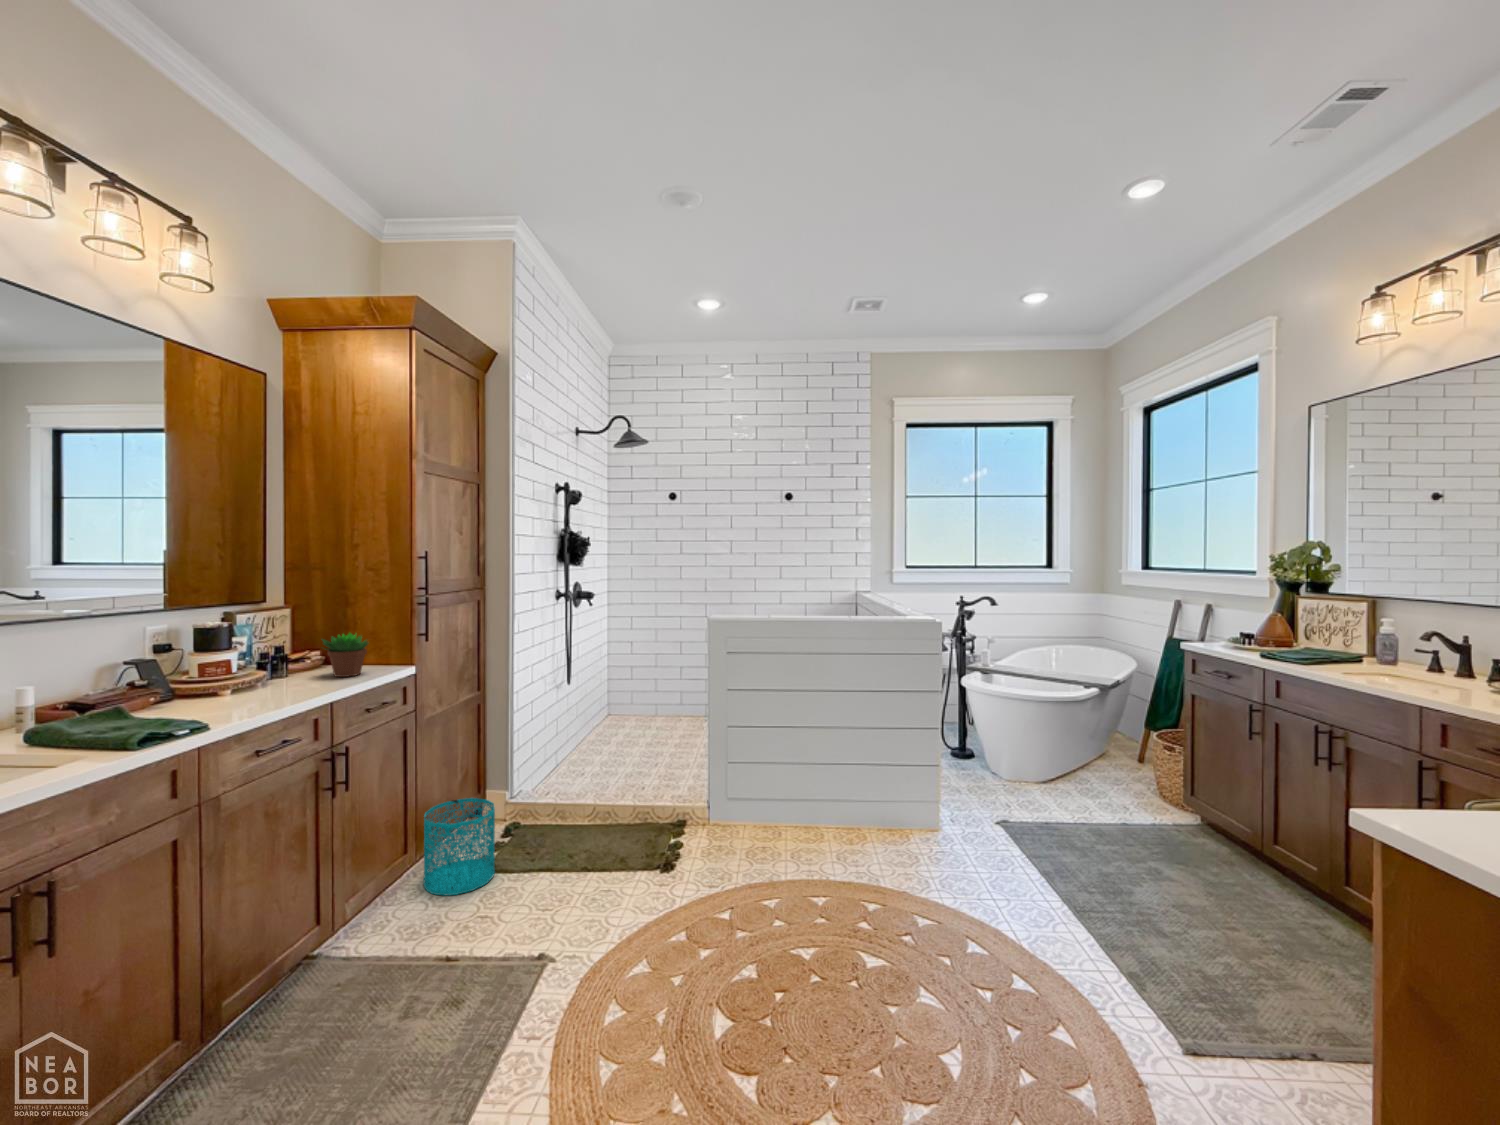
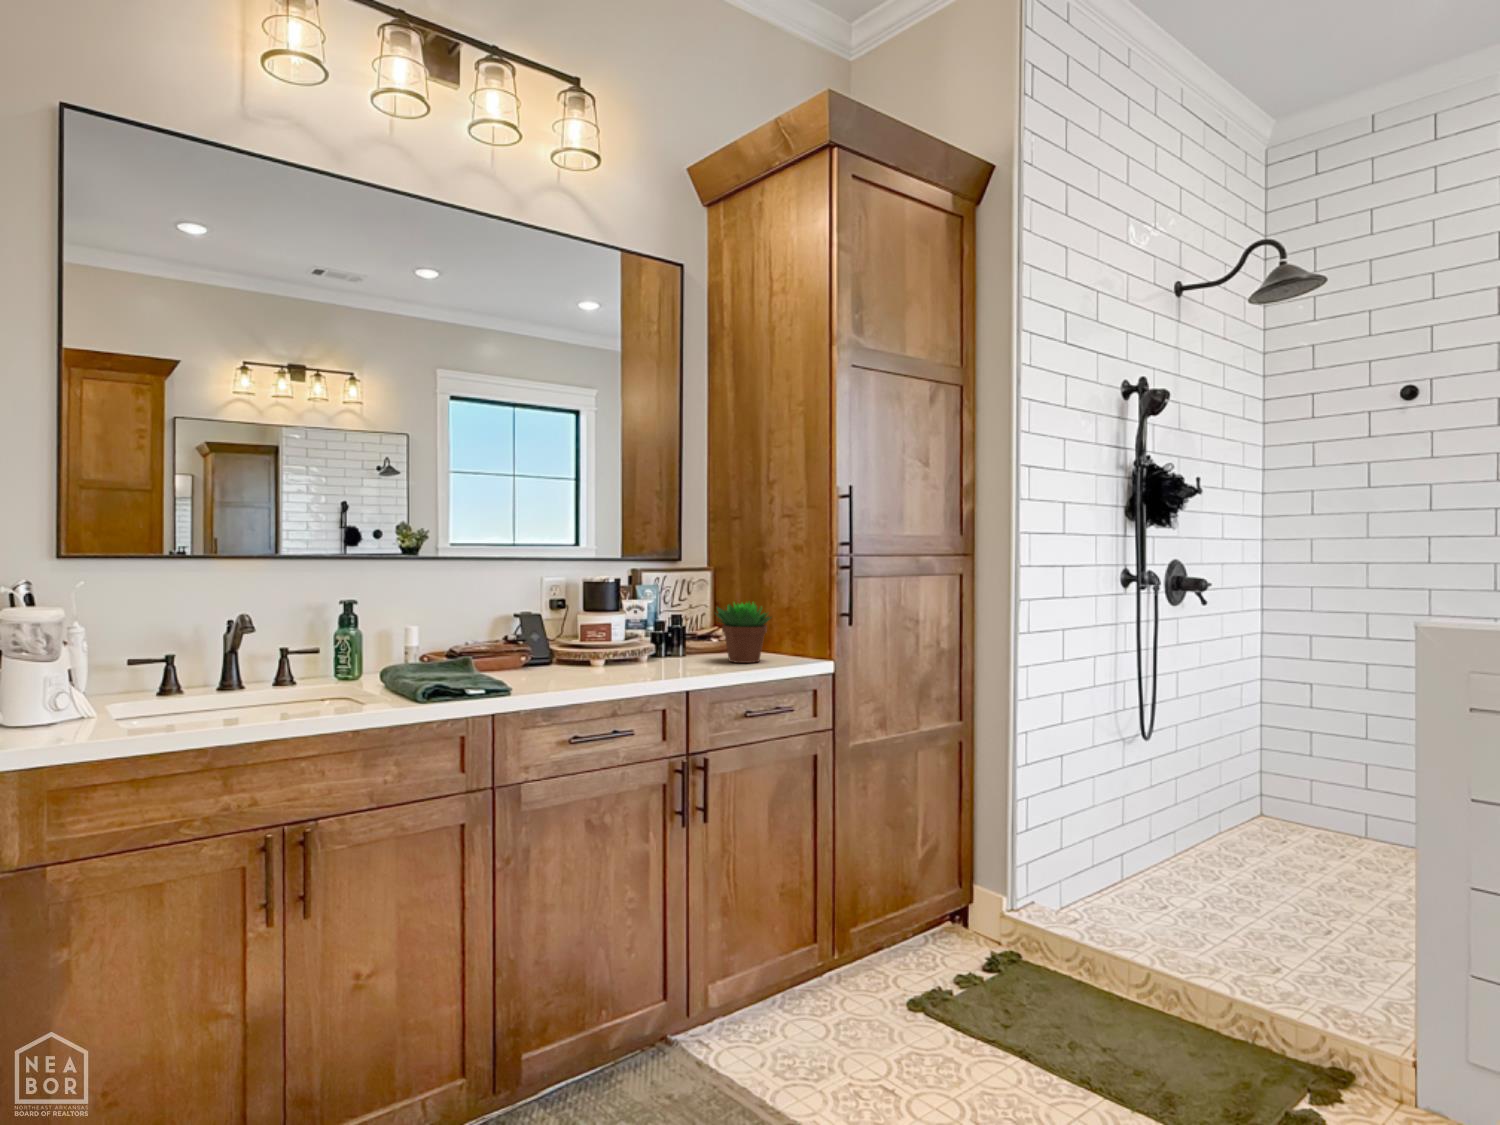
wastebasket: present [424,798,495,896] -> none [837,882,944,1038]

